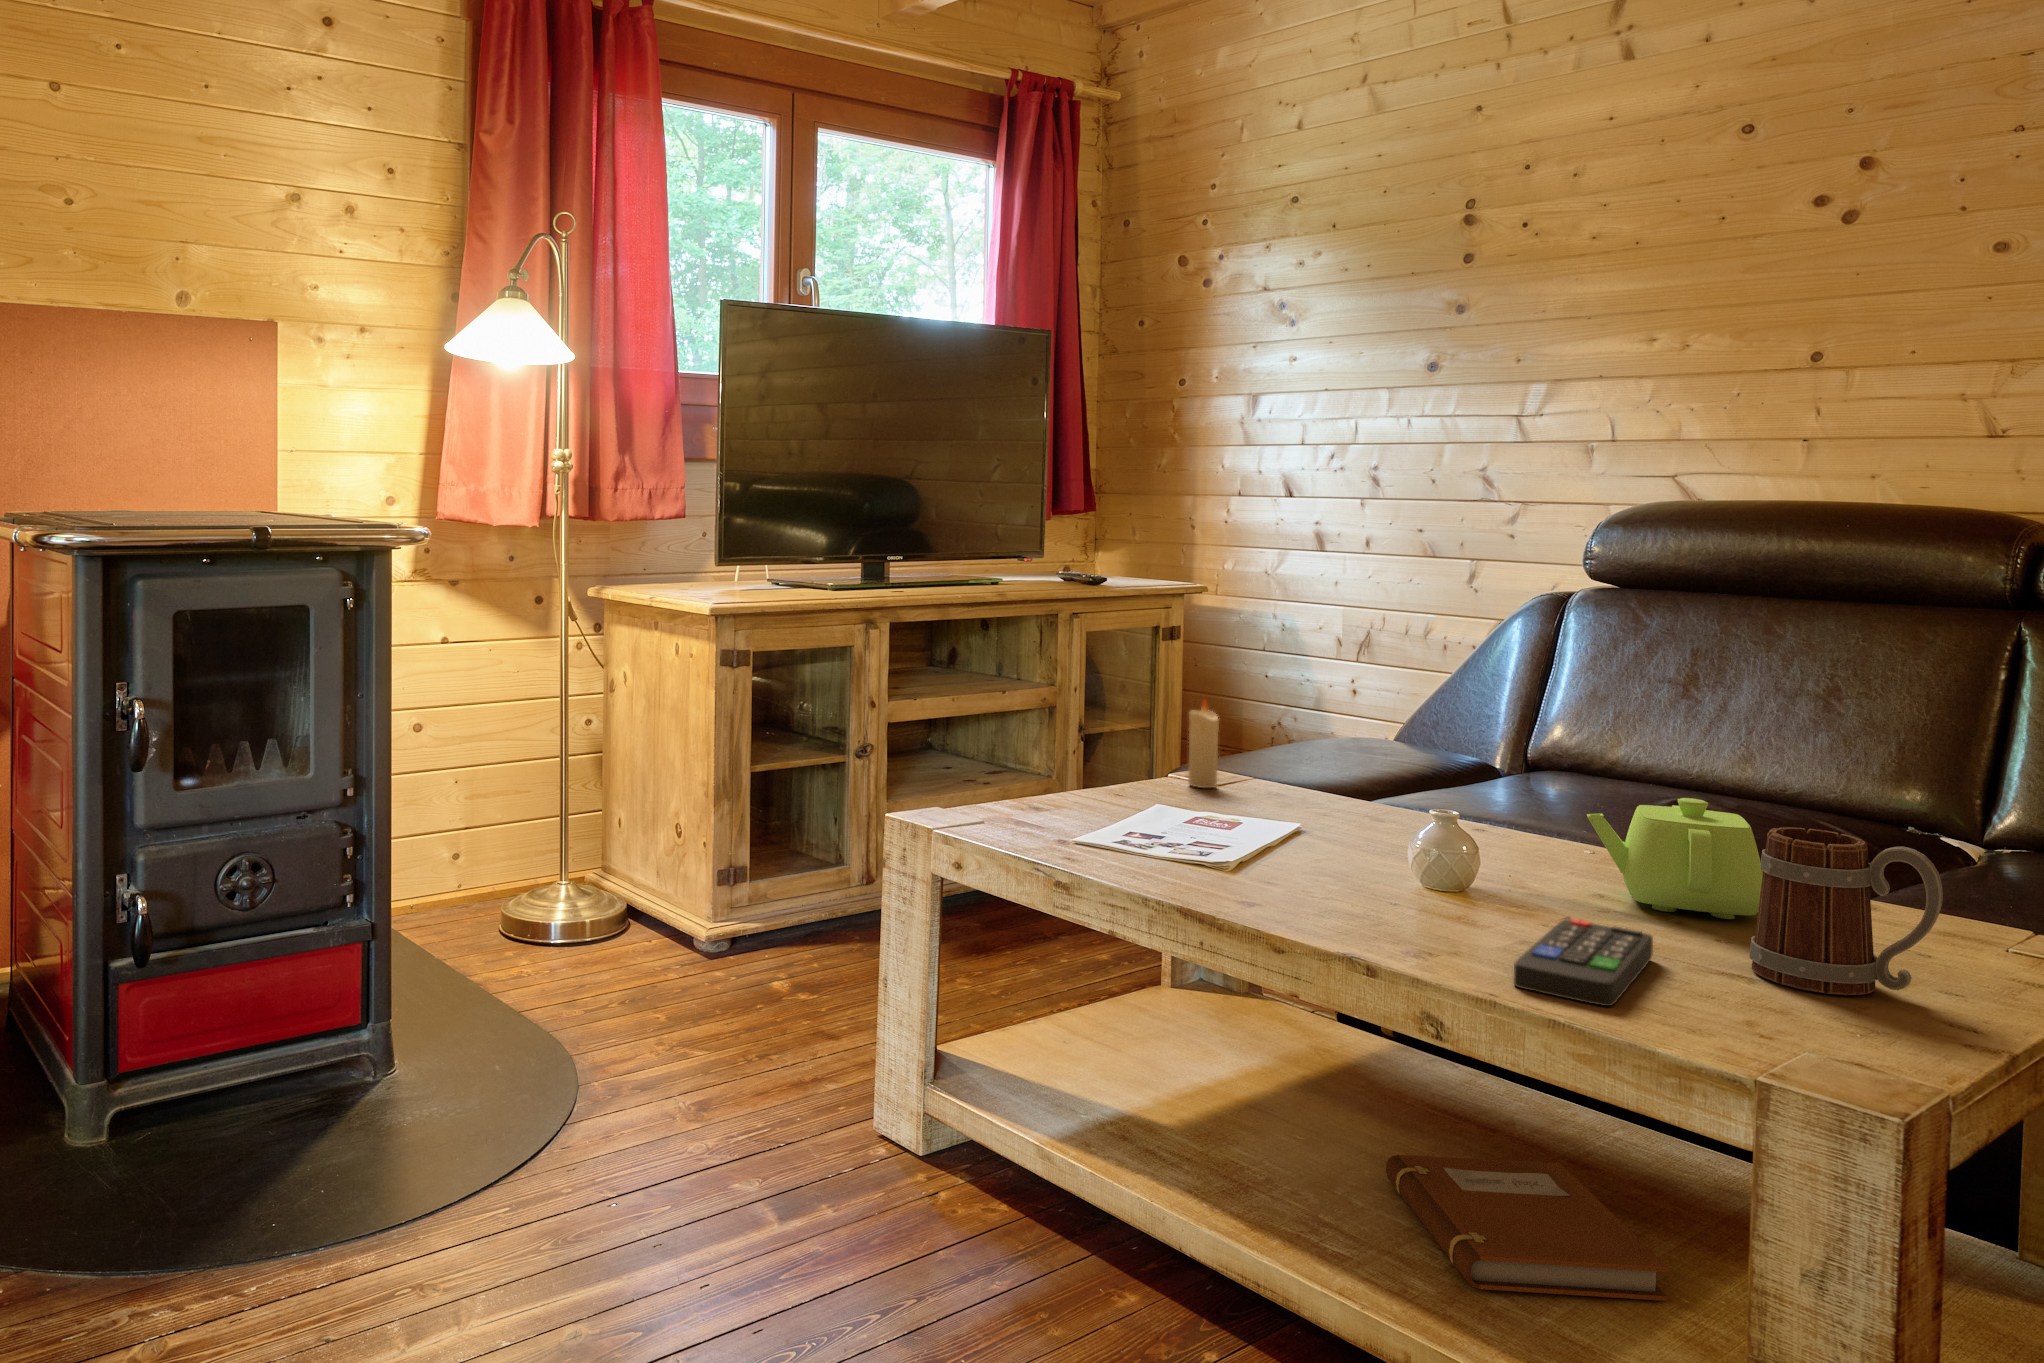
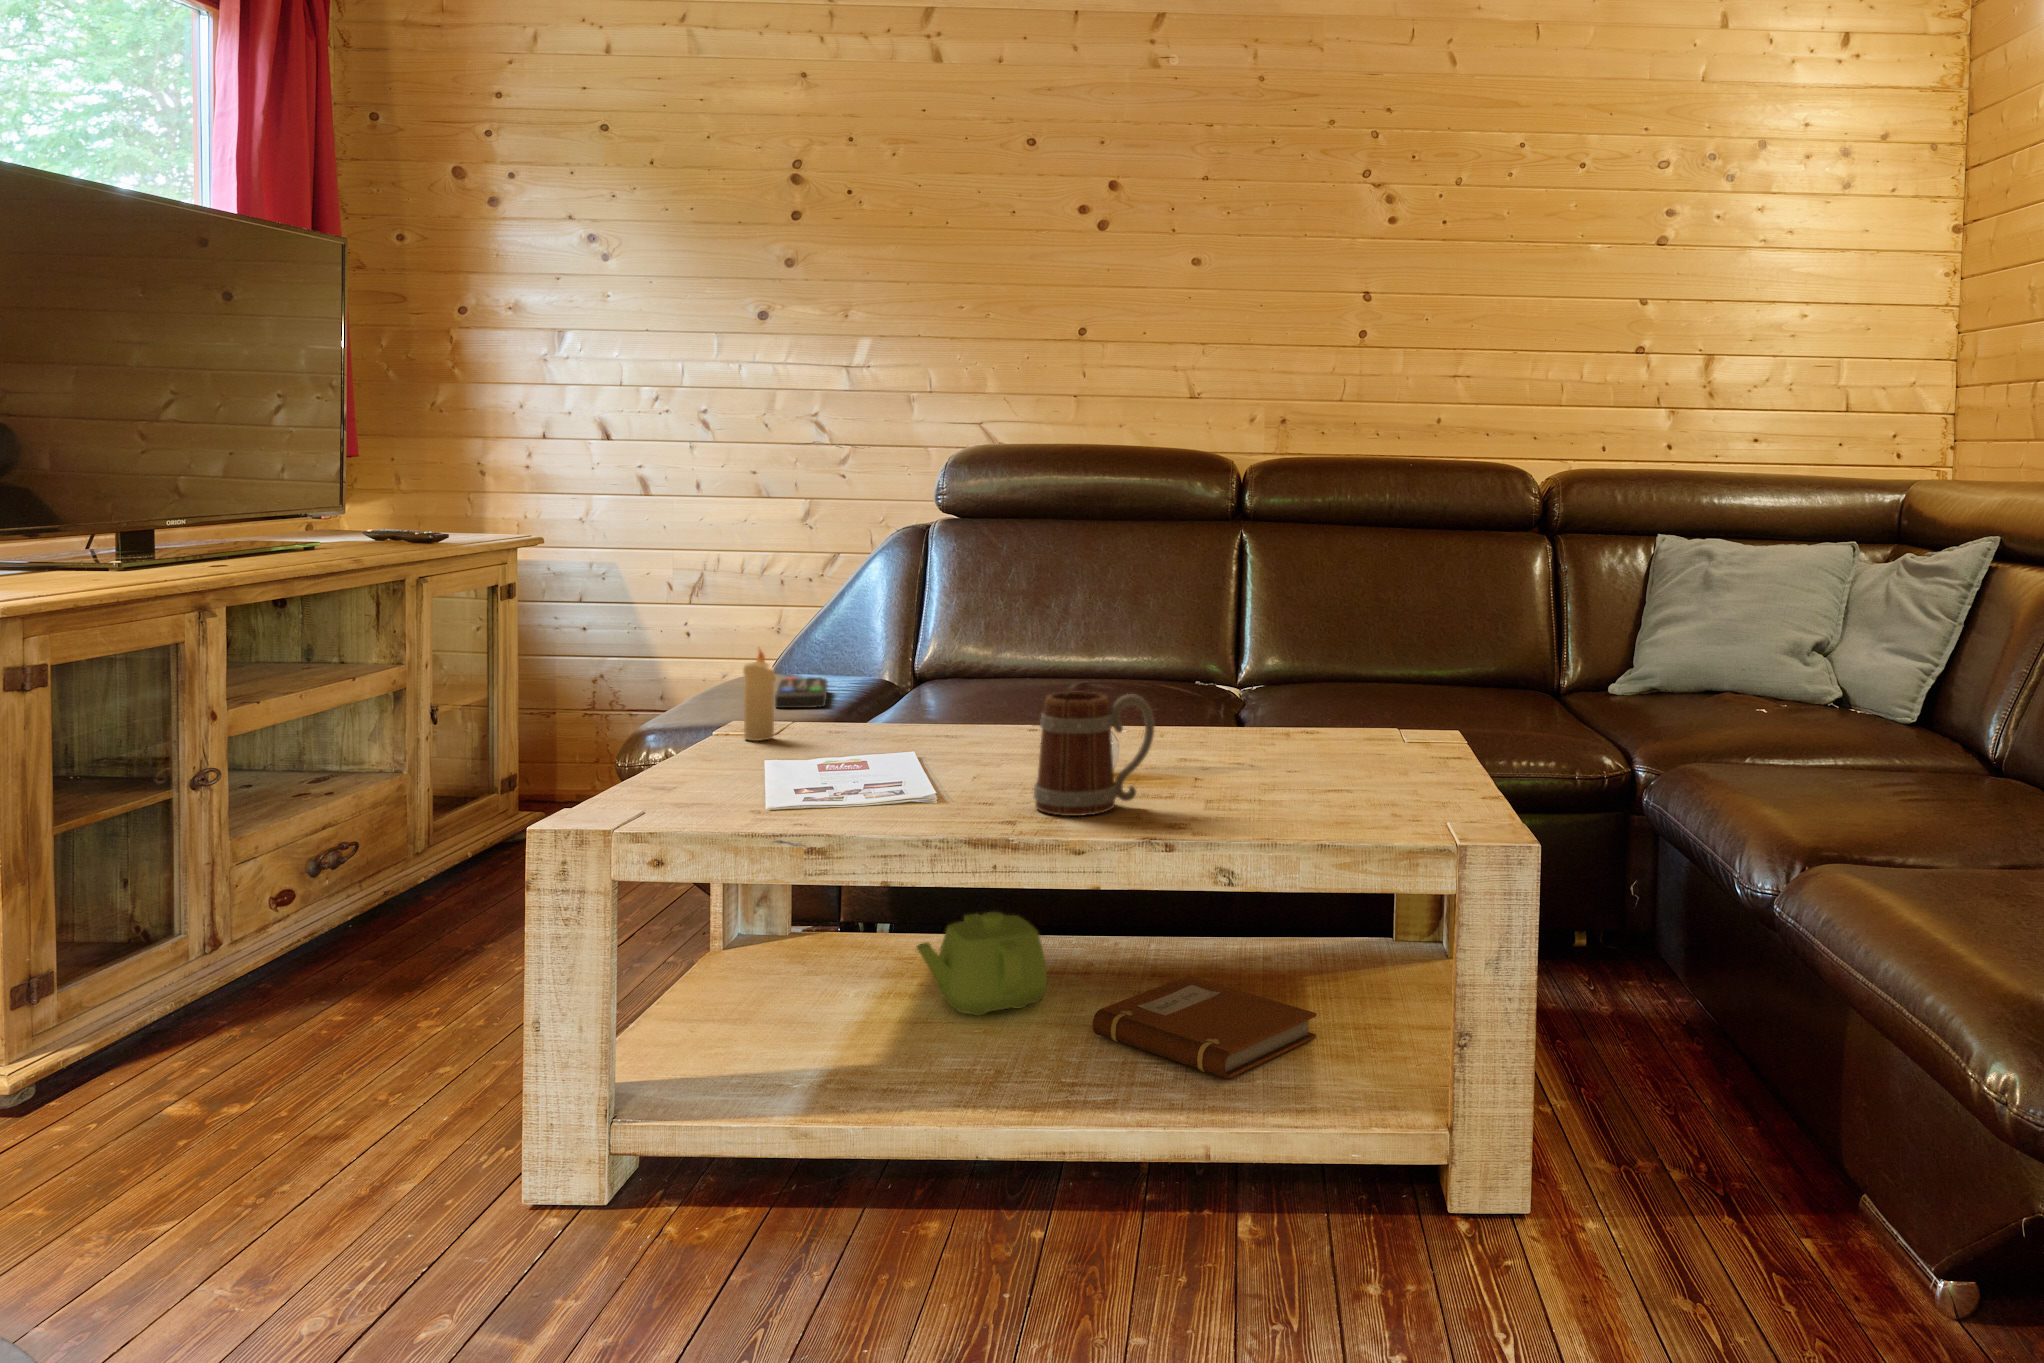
teapot: present [1587,798,1763,919] -> present [917,912,1047,1016]
mug: present [1750,827,1943,995] -> present [1034,692,1155,816]
remote control: present [1514,919,1653,1006] -> present [775,677,828,708]

